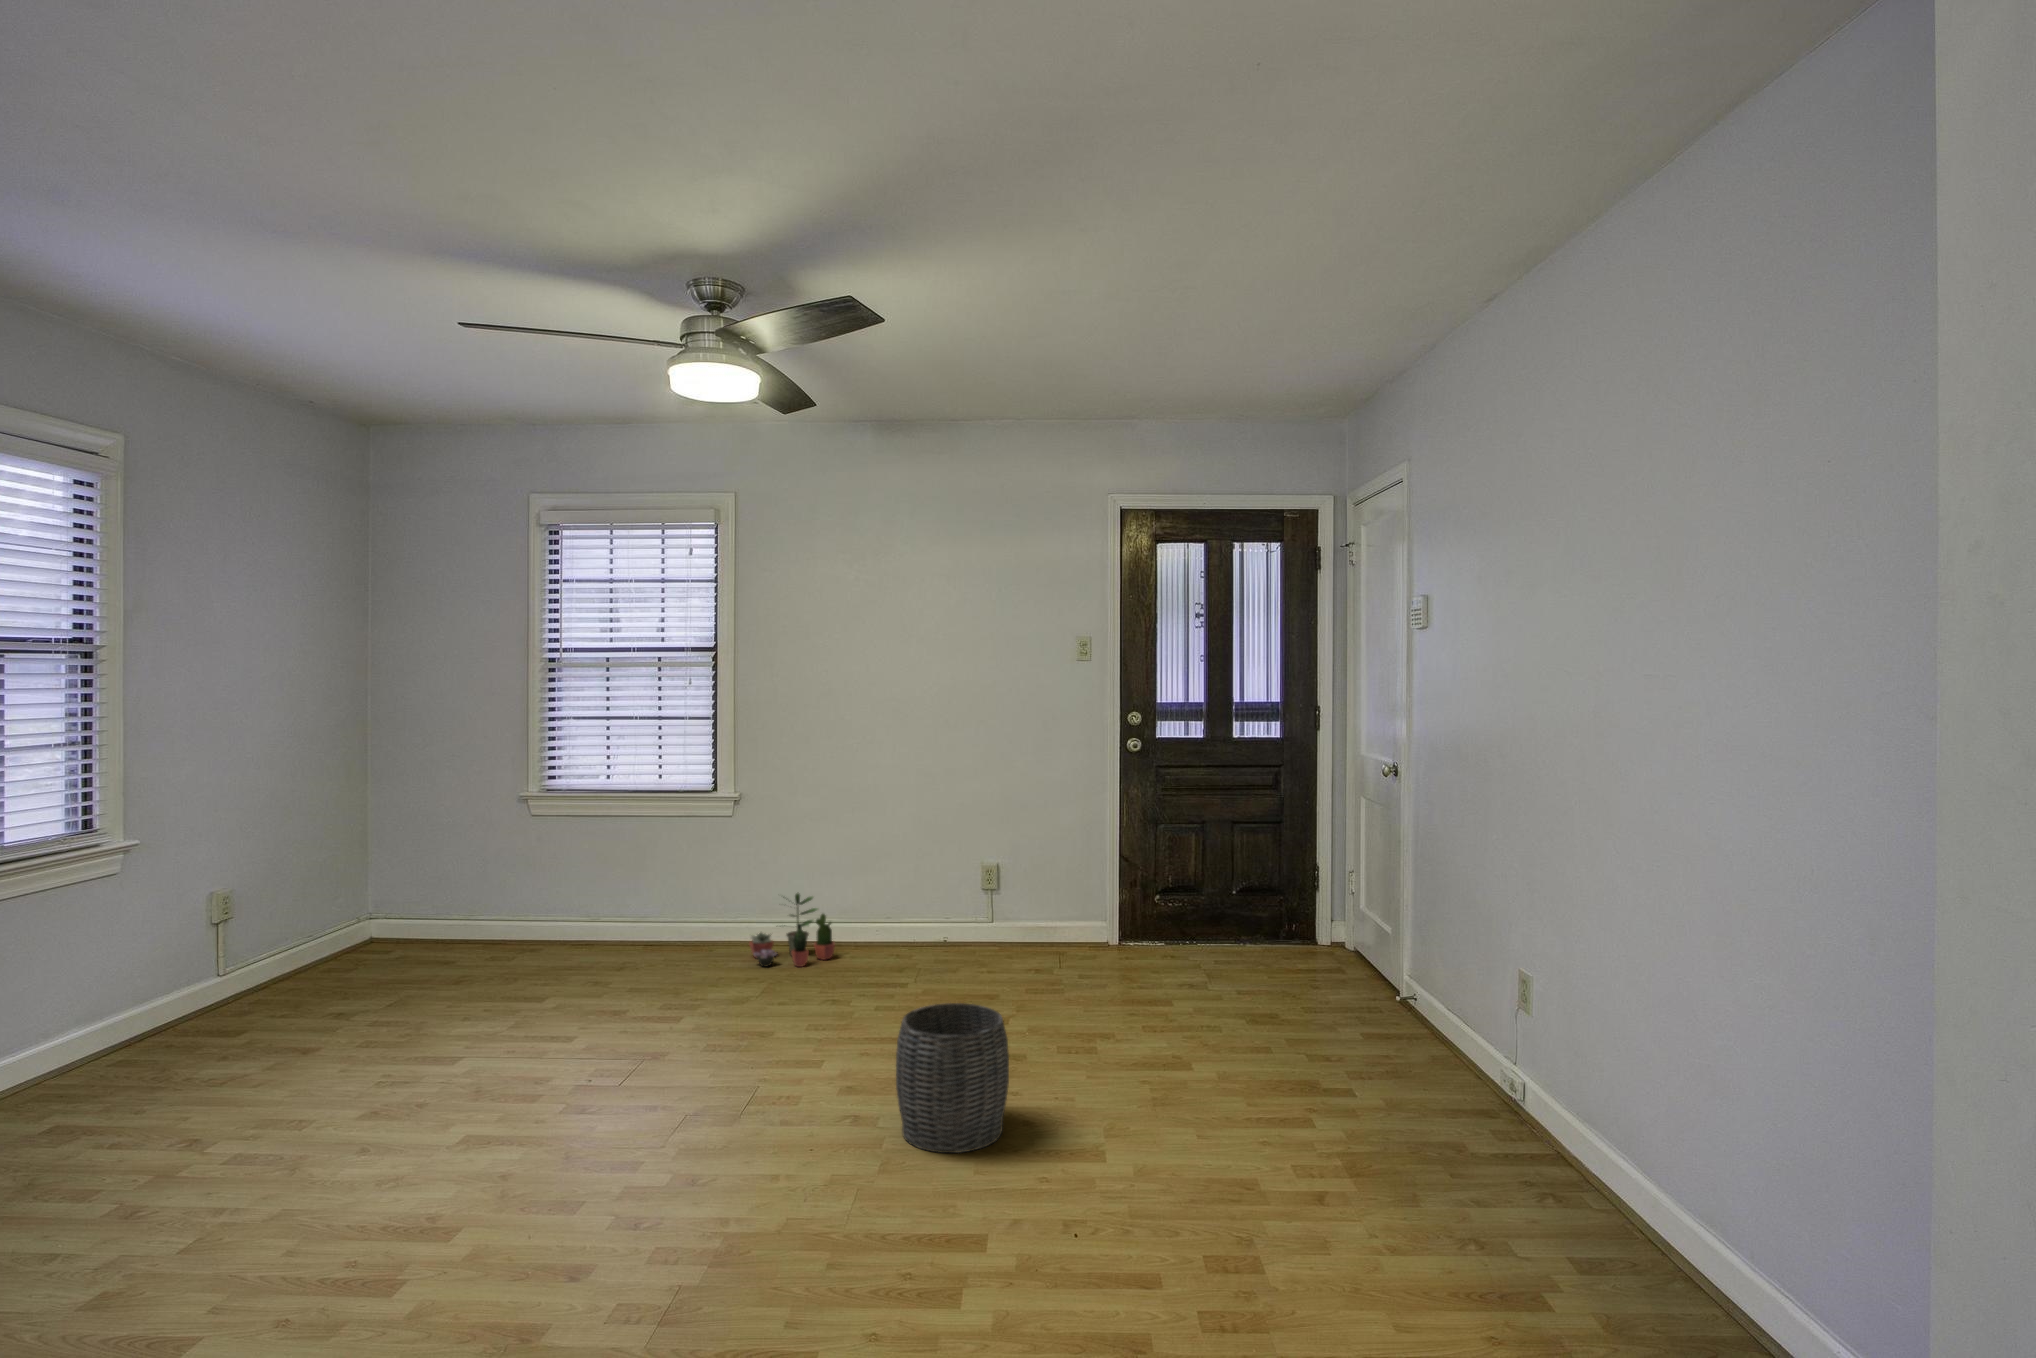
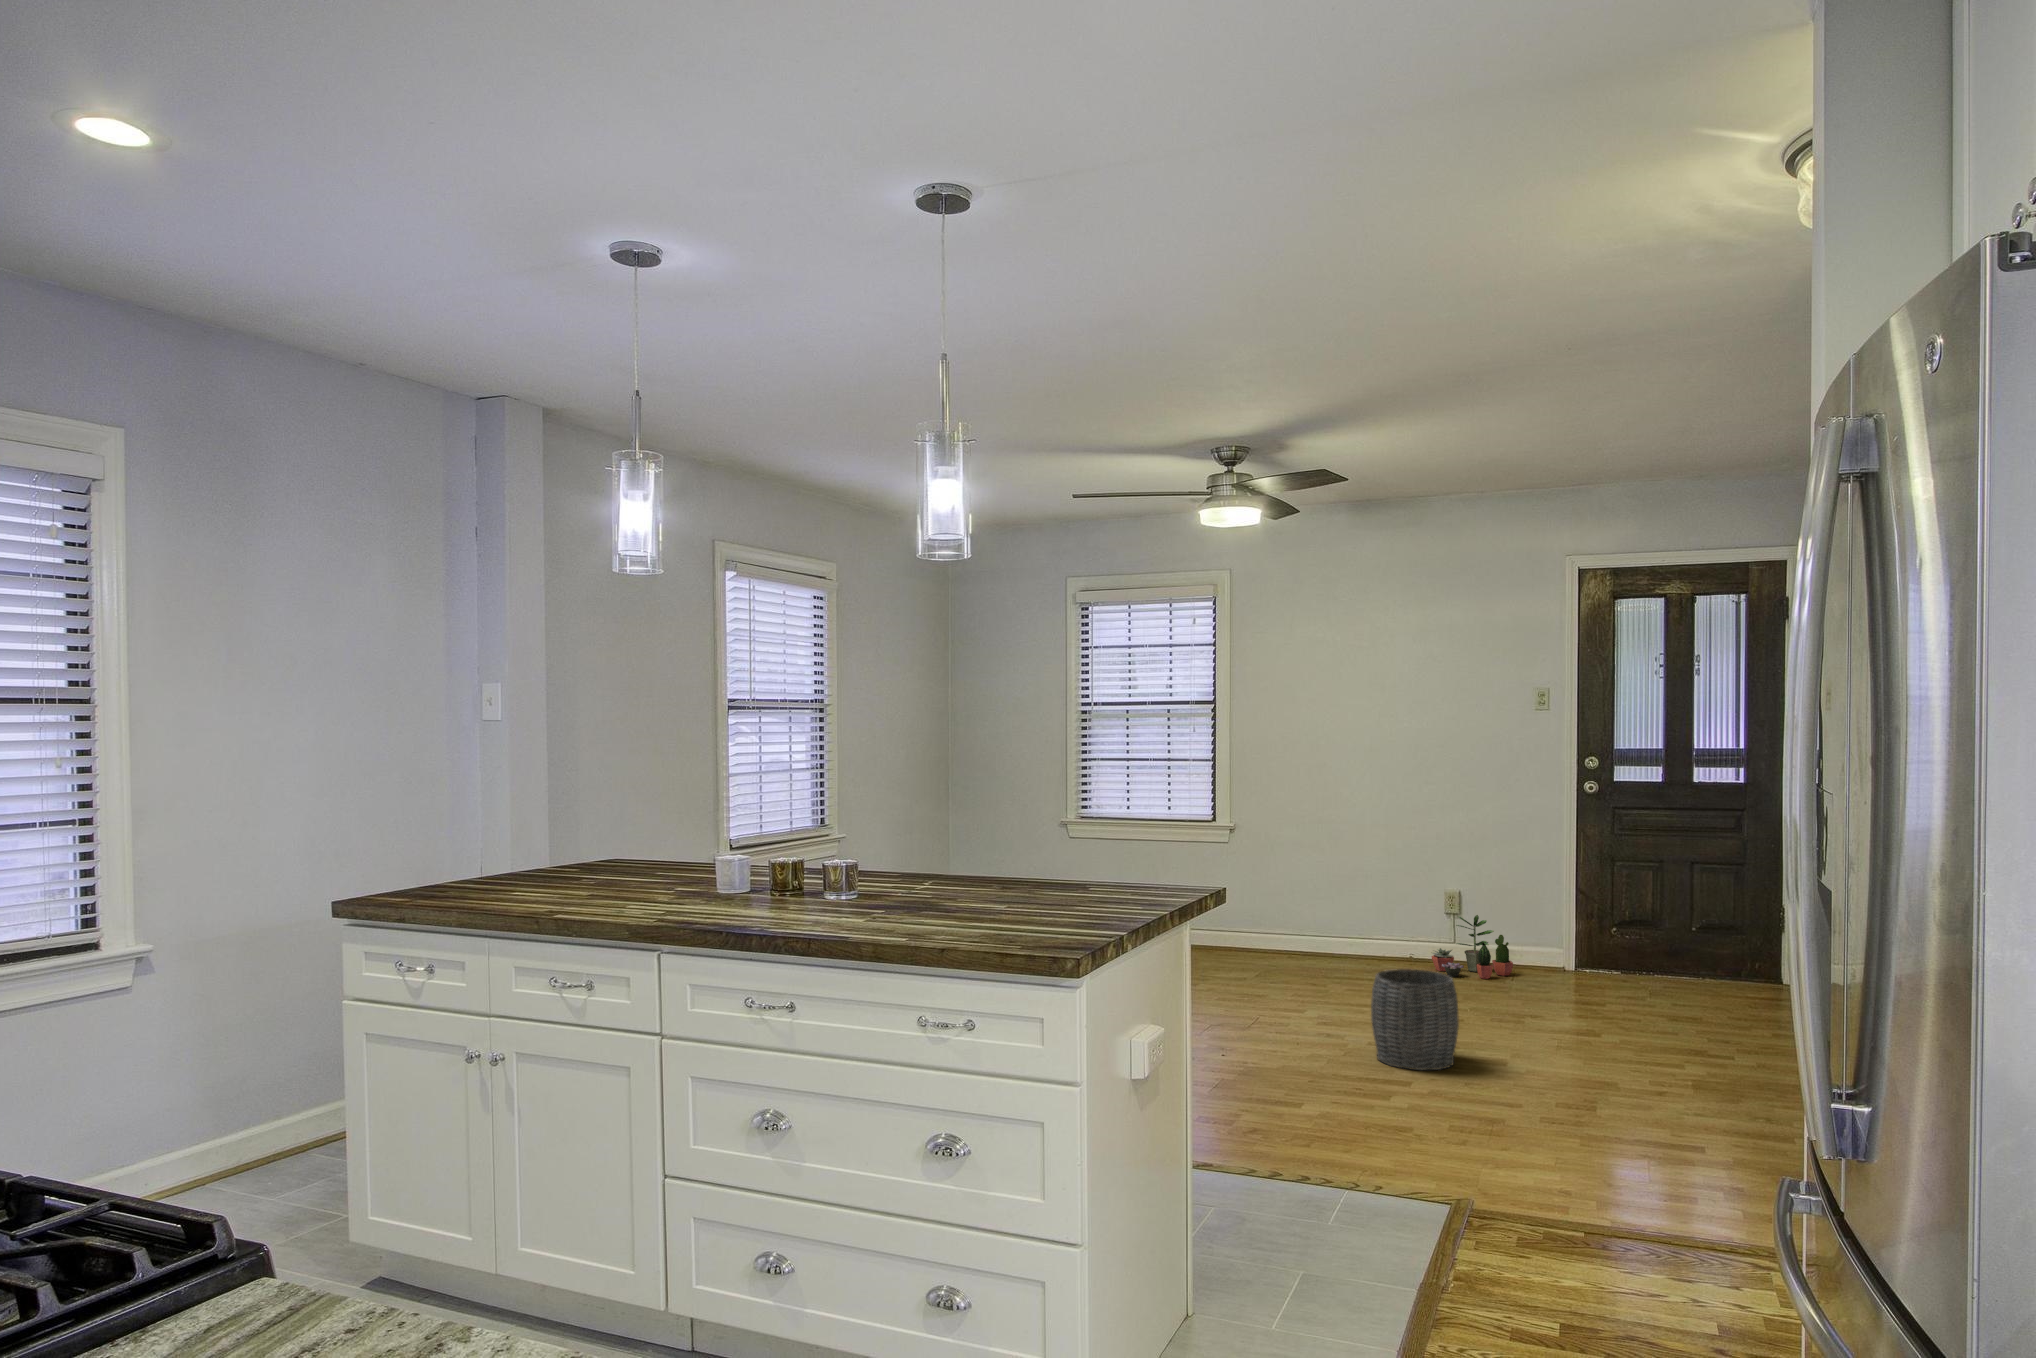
potted plant: present [749,893,835,967] -> present [1432,915,1513,979]

